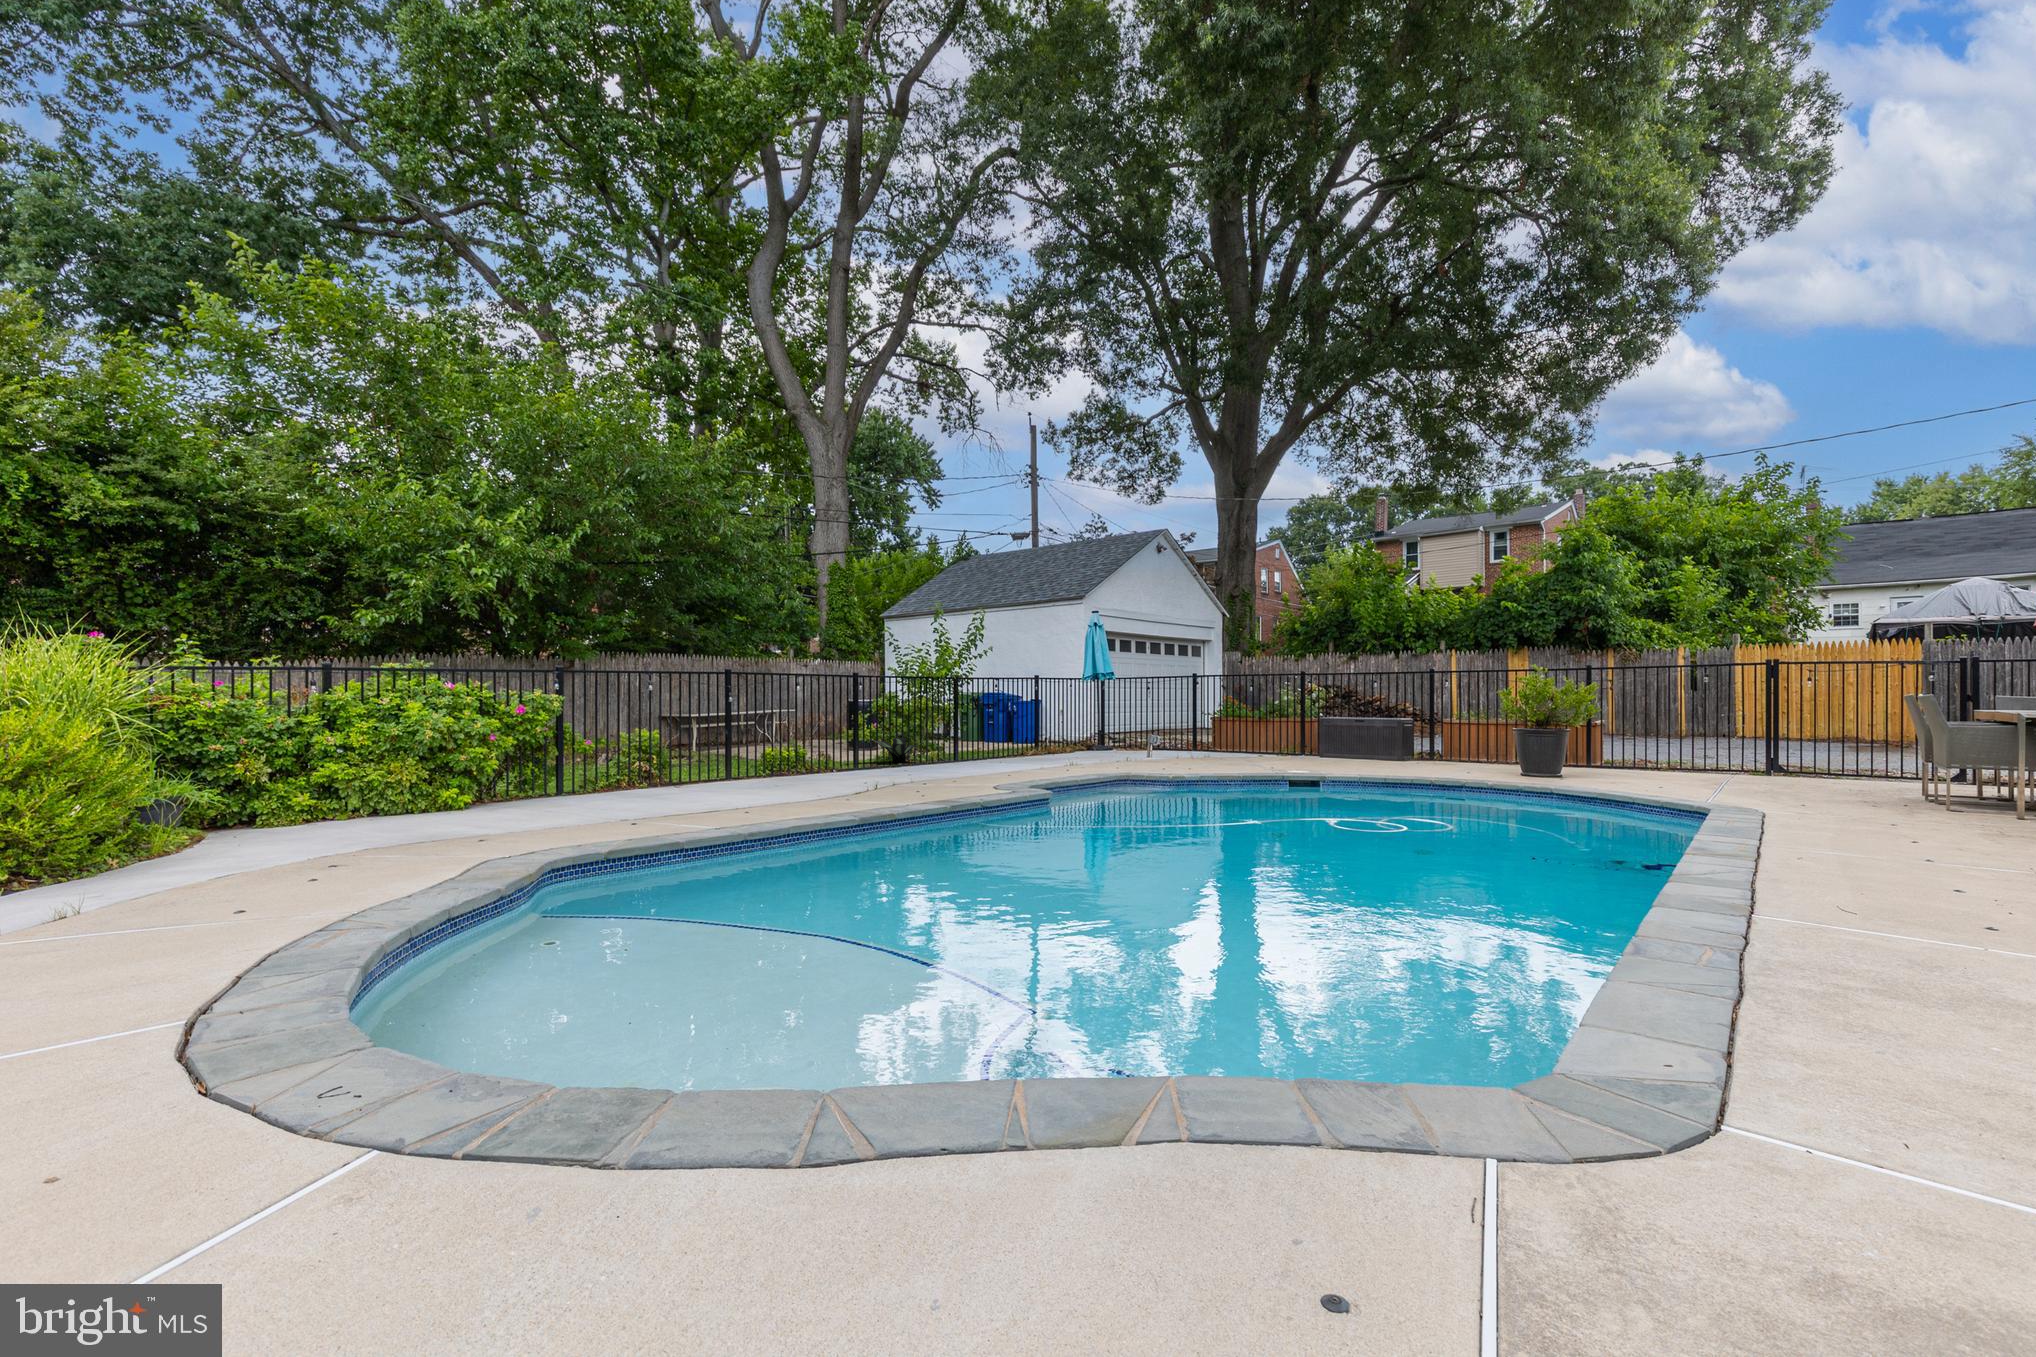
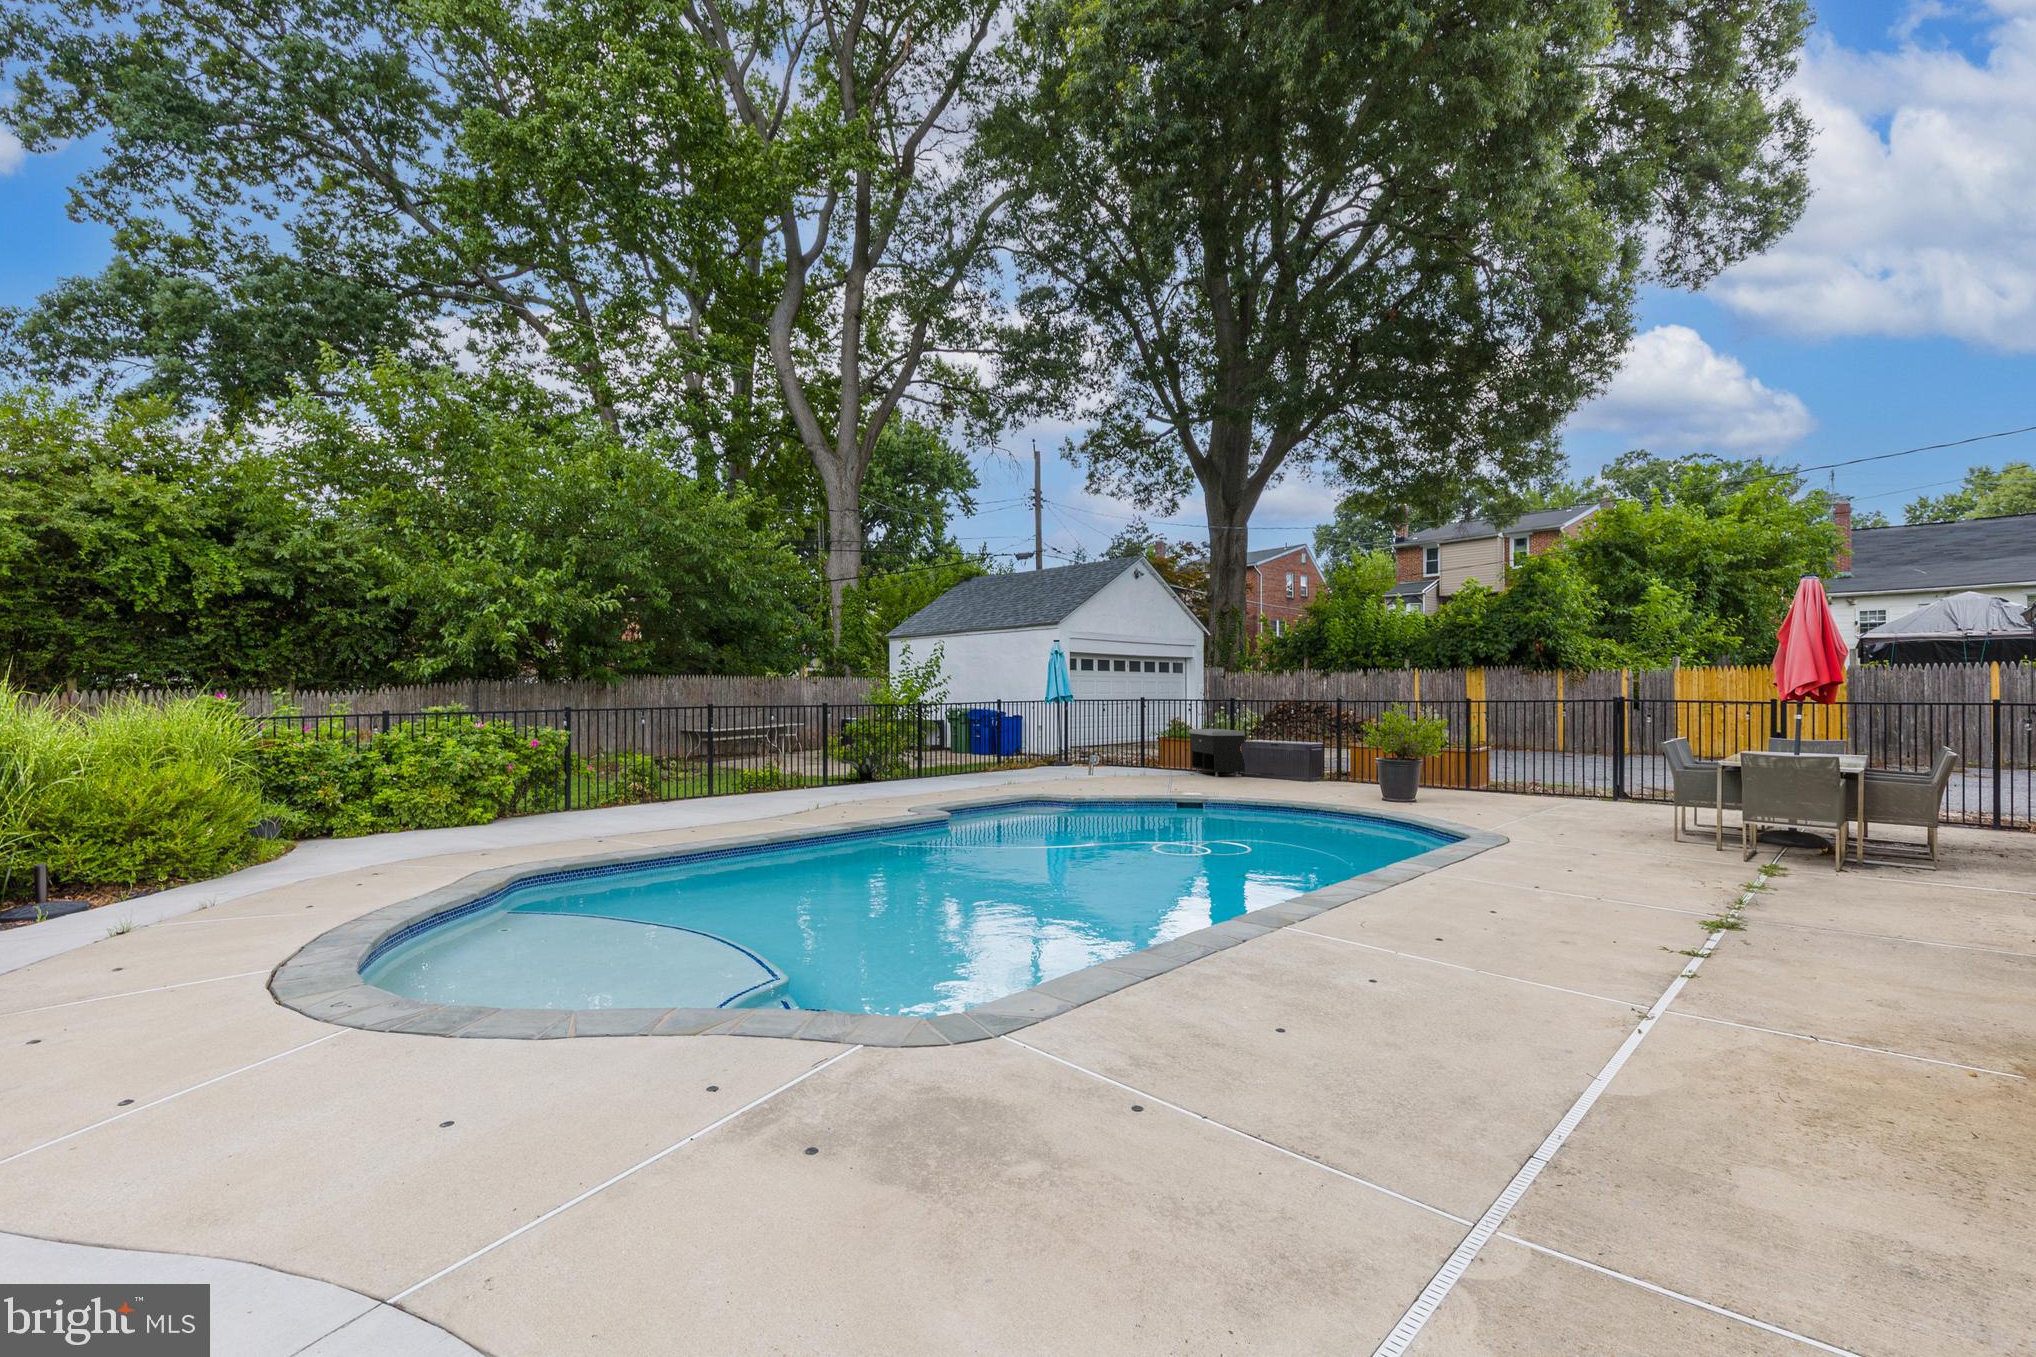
storage bench: none [1244,704,1312,754] -> present [1189,729,1245,777]

